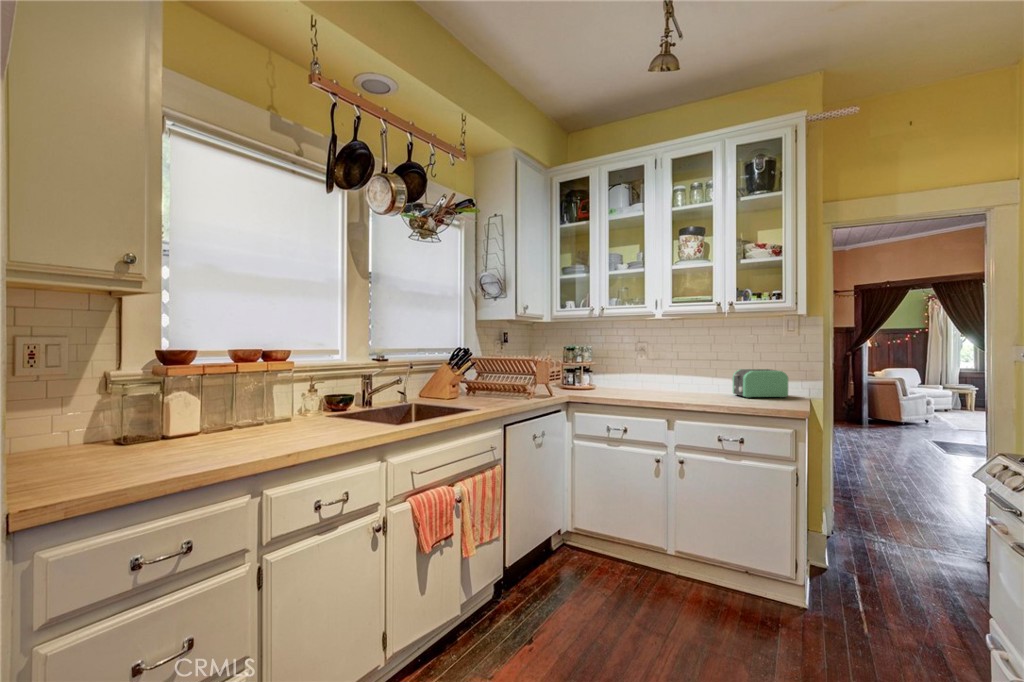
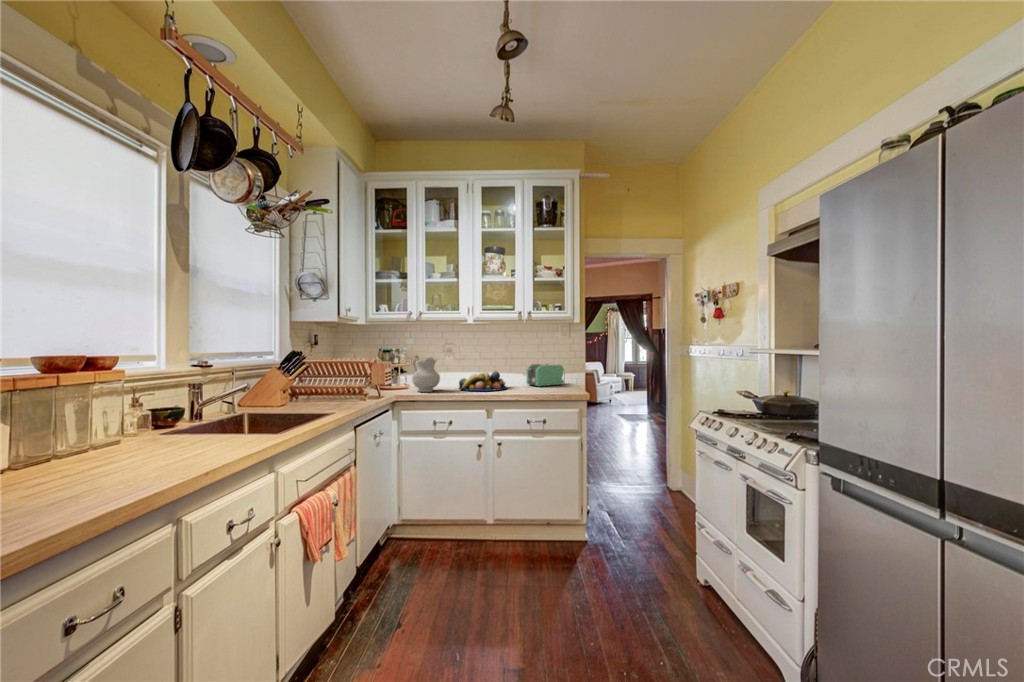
ceramic pitcher: none [590,355,621,395] -> present [412,356,440,392]
fruit bowl: none [643,376,703,399] -> present [459,371,507,391]

